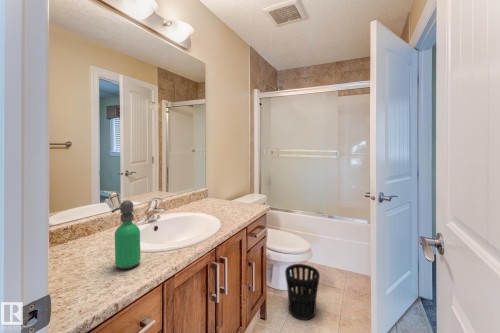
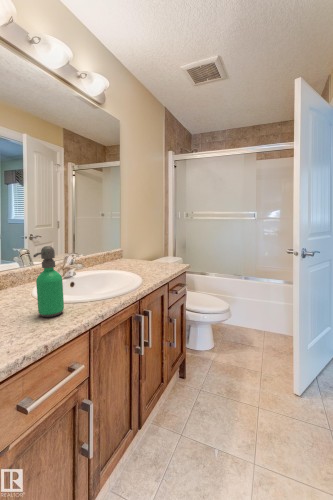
wastebasket: present [285,264,320,320] -> none [204,324,240,378]

